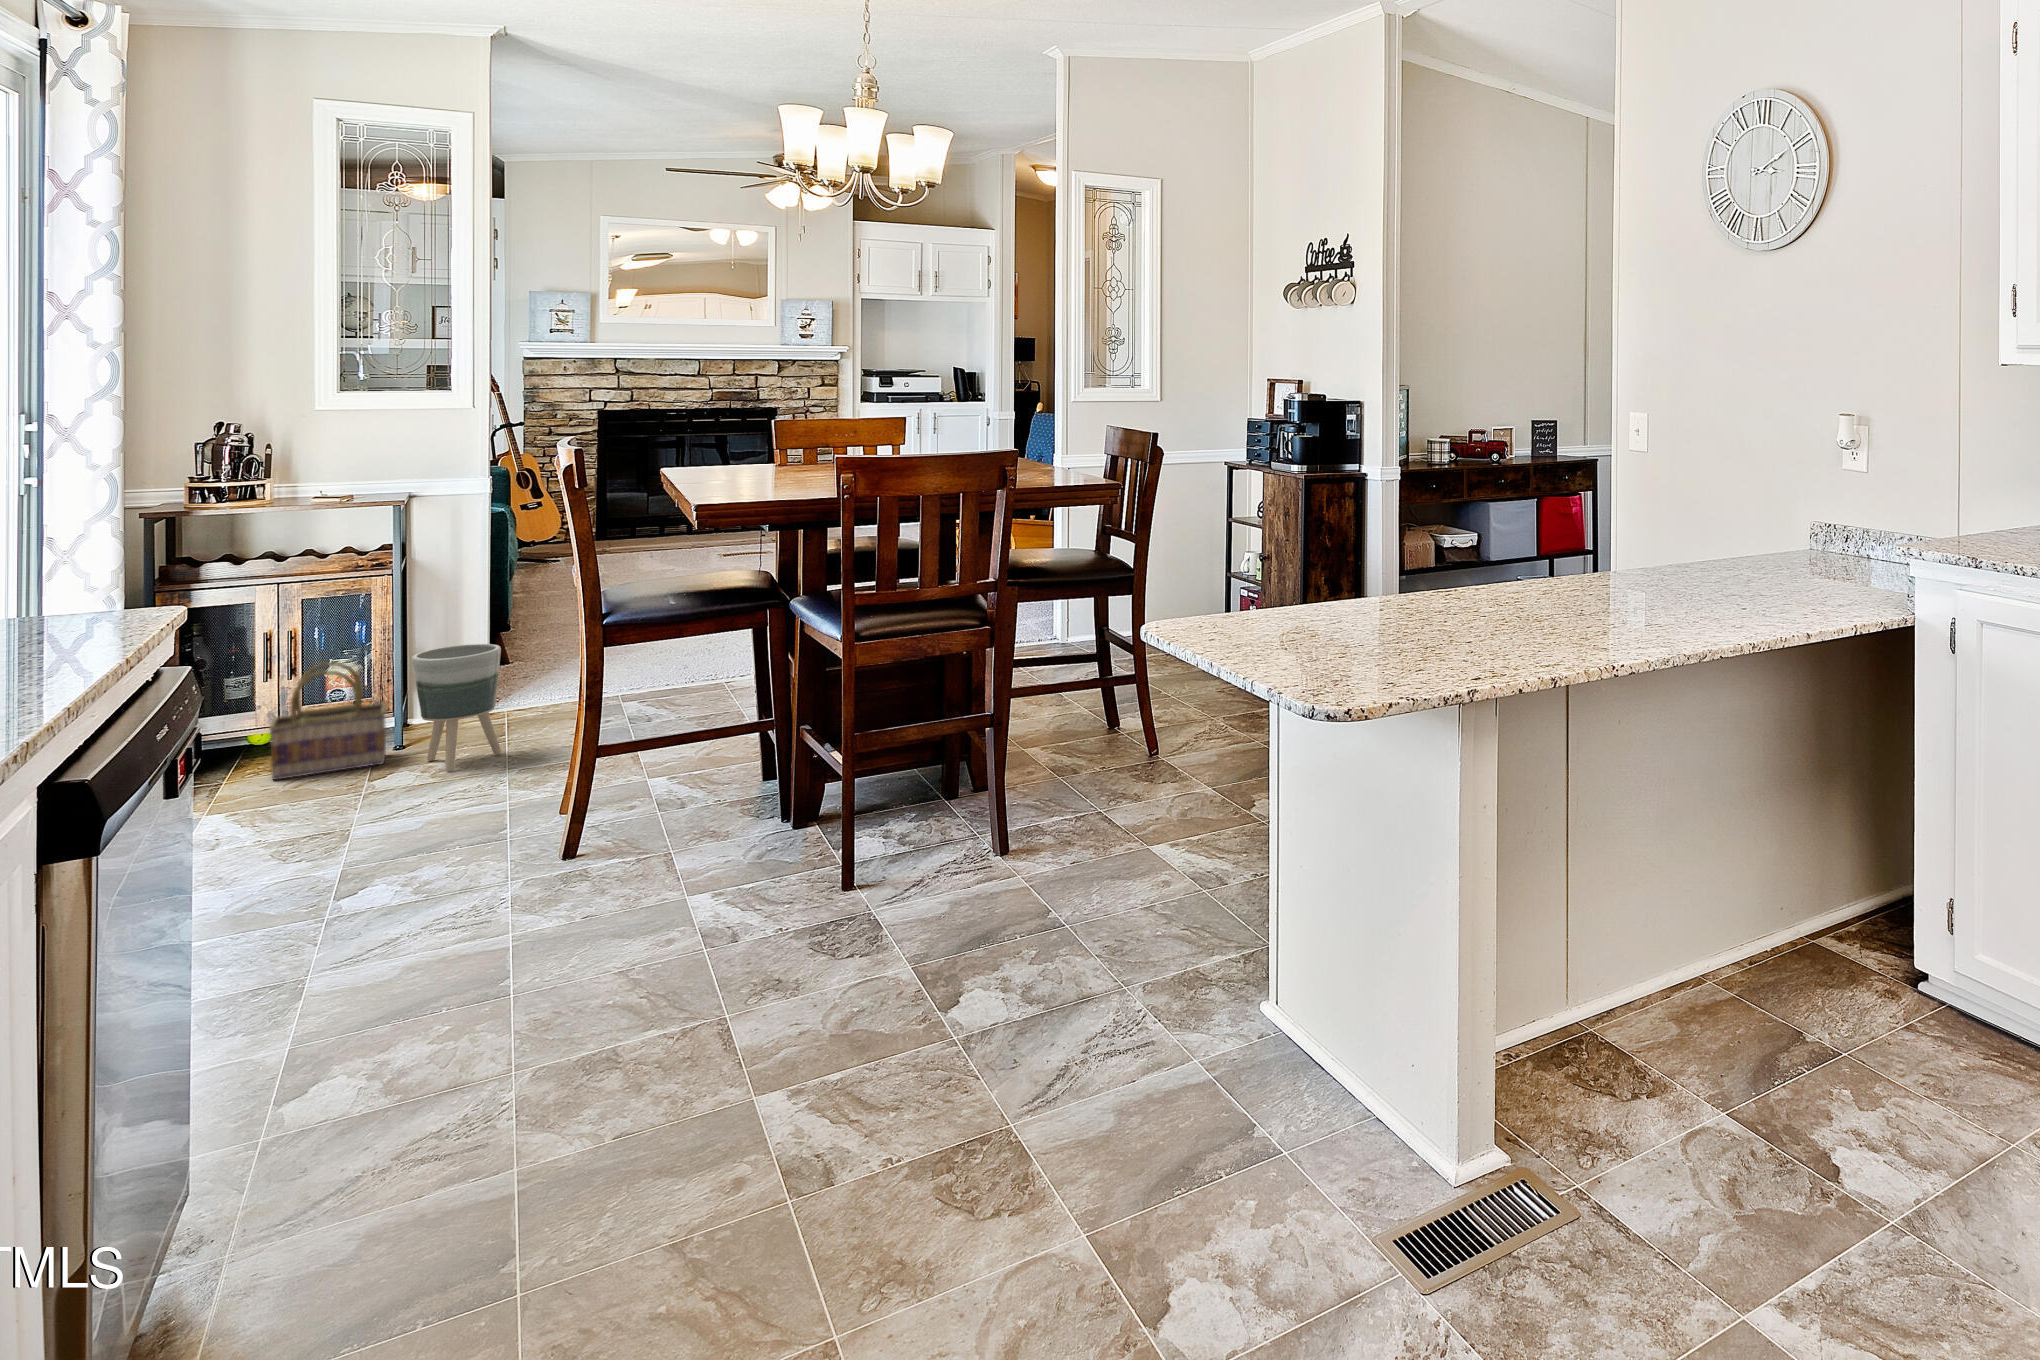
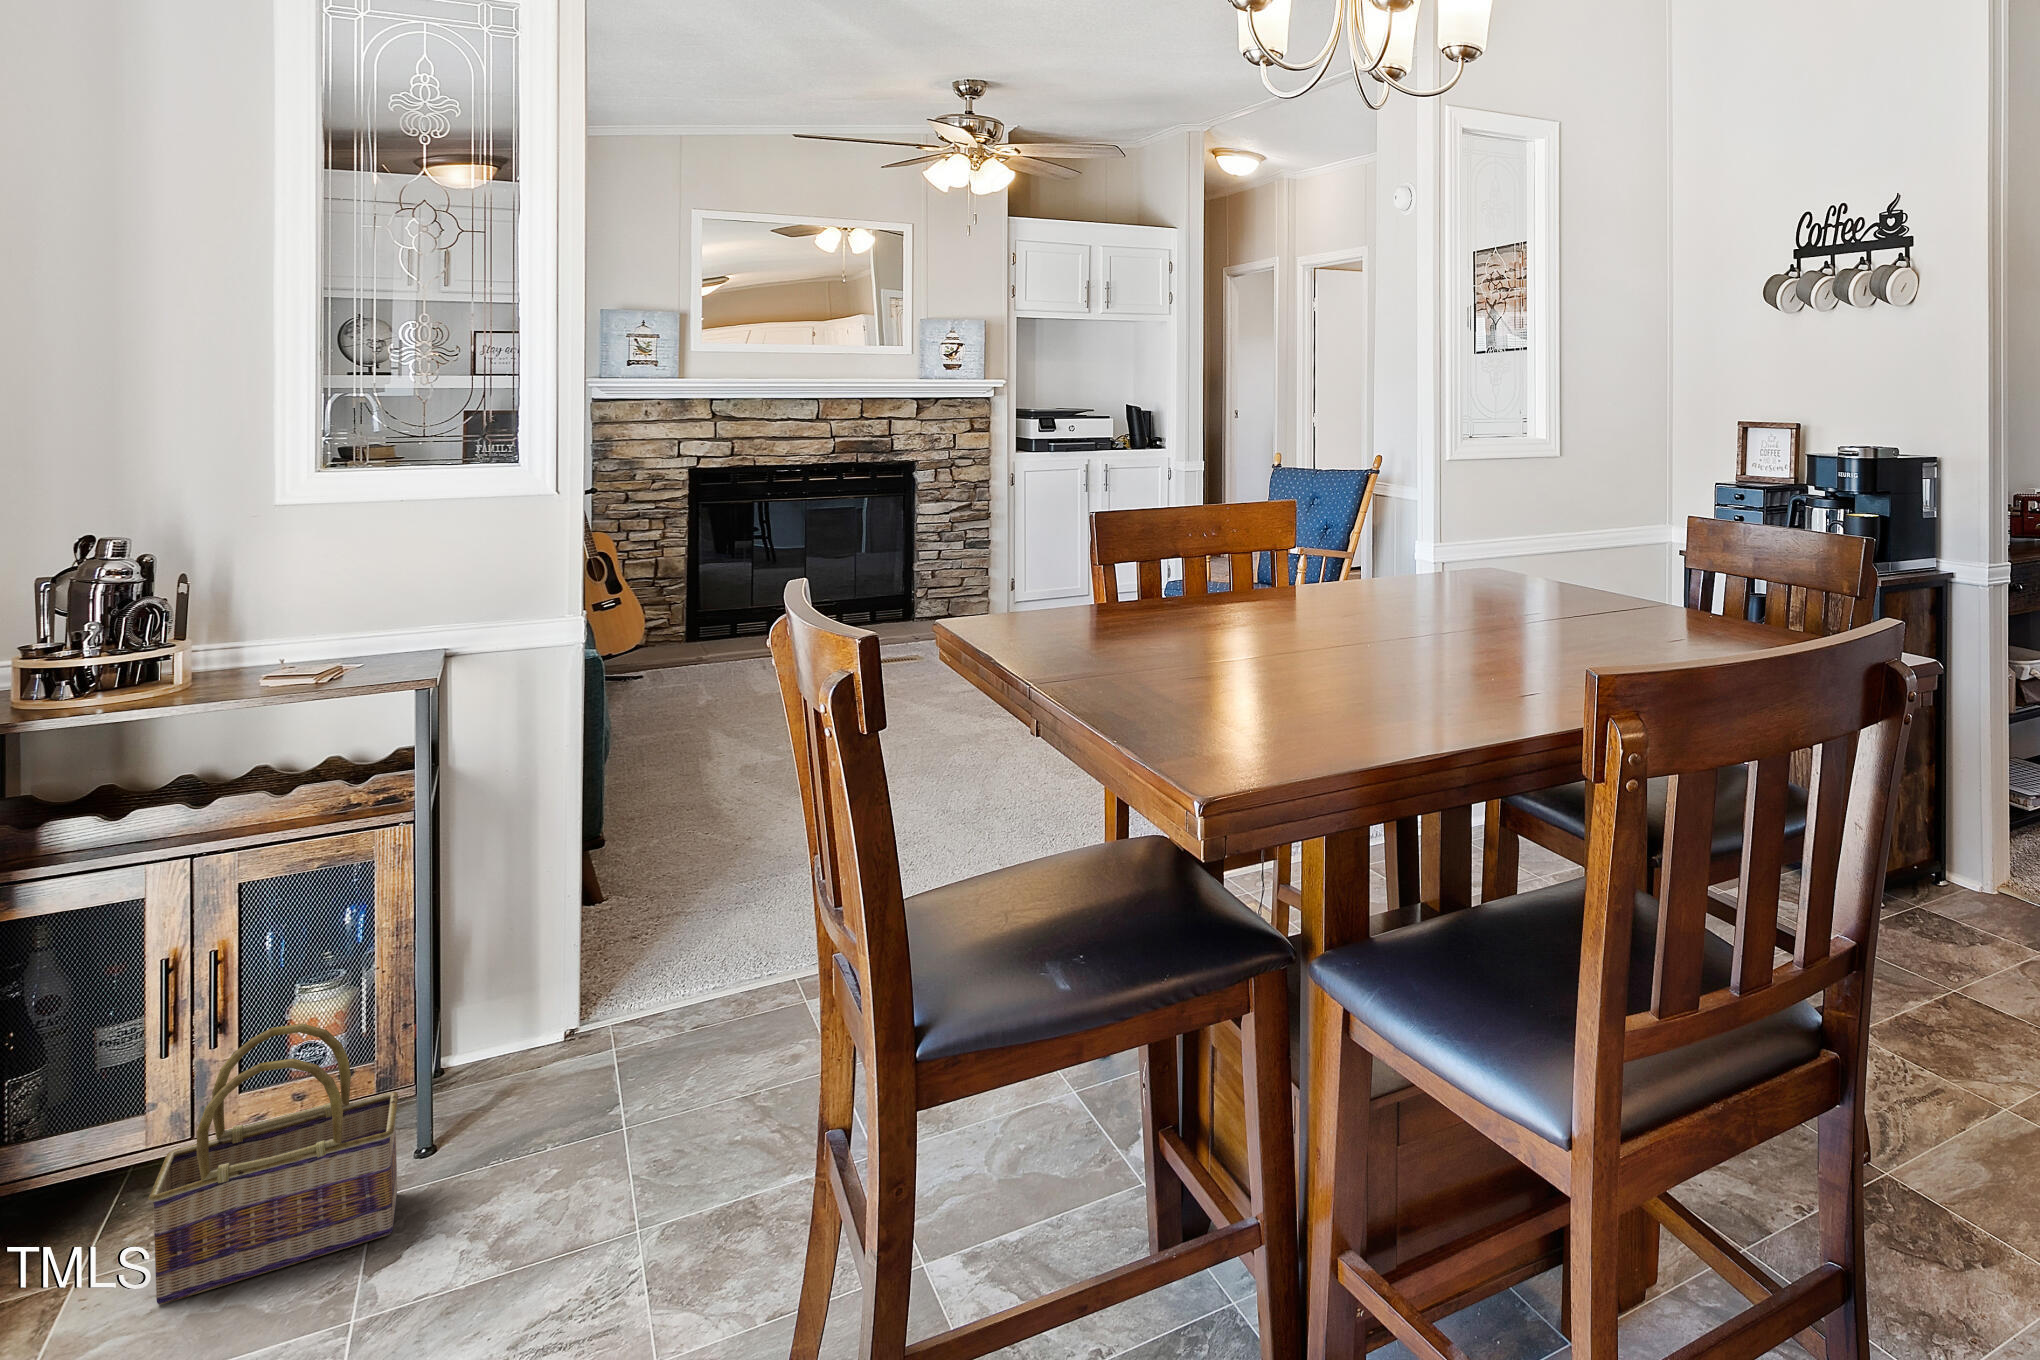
planter: present [412,644,501,771] -> none [446,971,623,1261]

